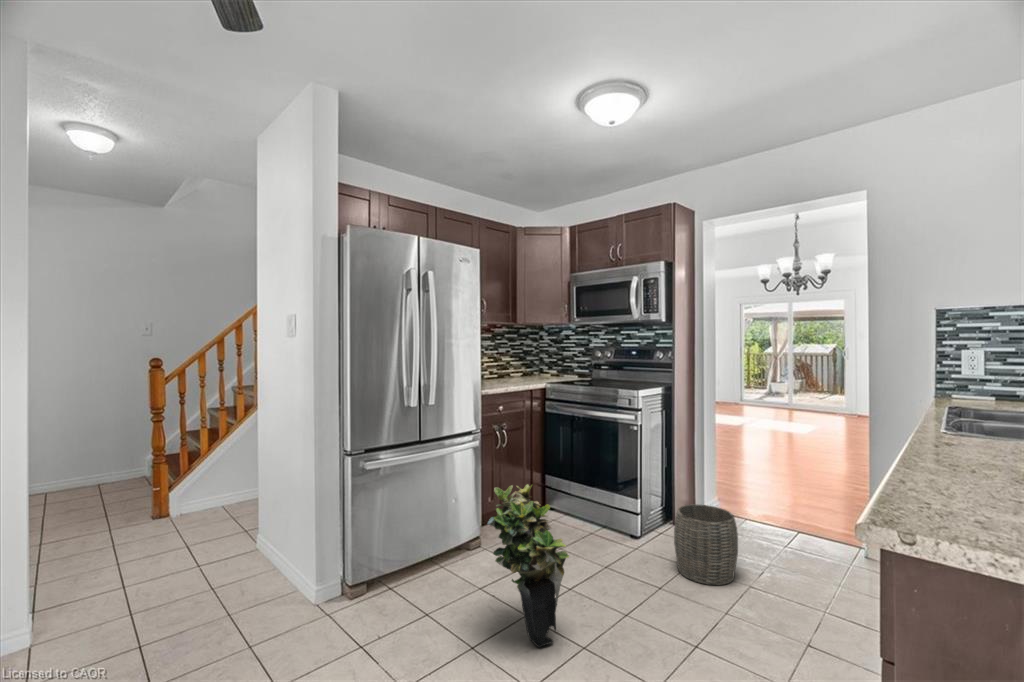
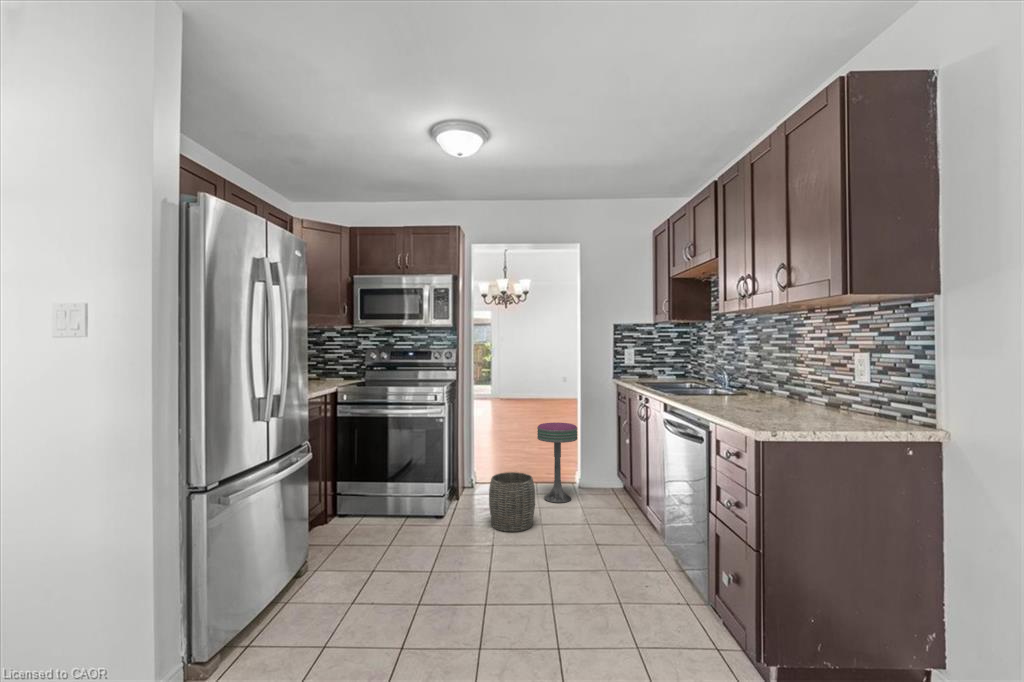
bar stool: none [776,452,842,570] -> present [537,423,577,503]
potted plant: present [488,485,569,647] -> none [397,477,478,620]

